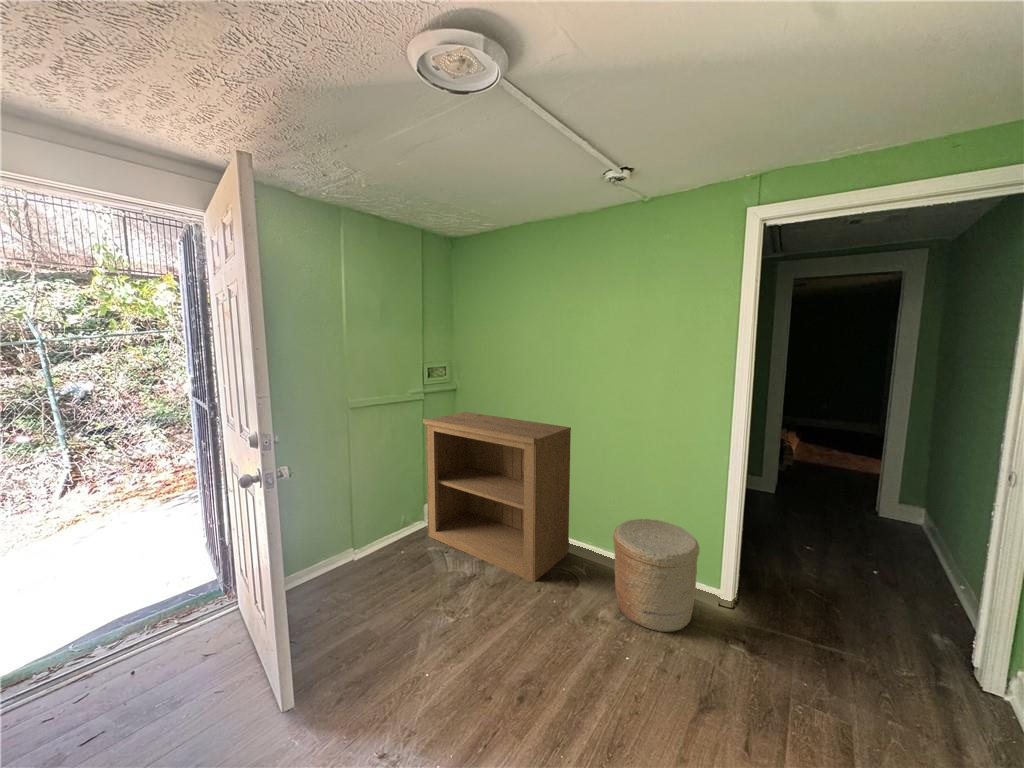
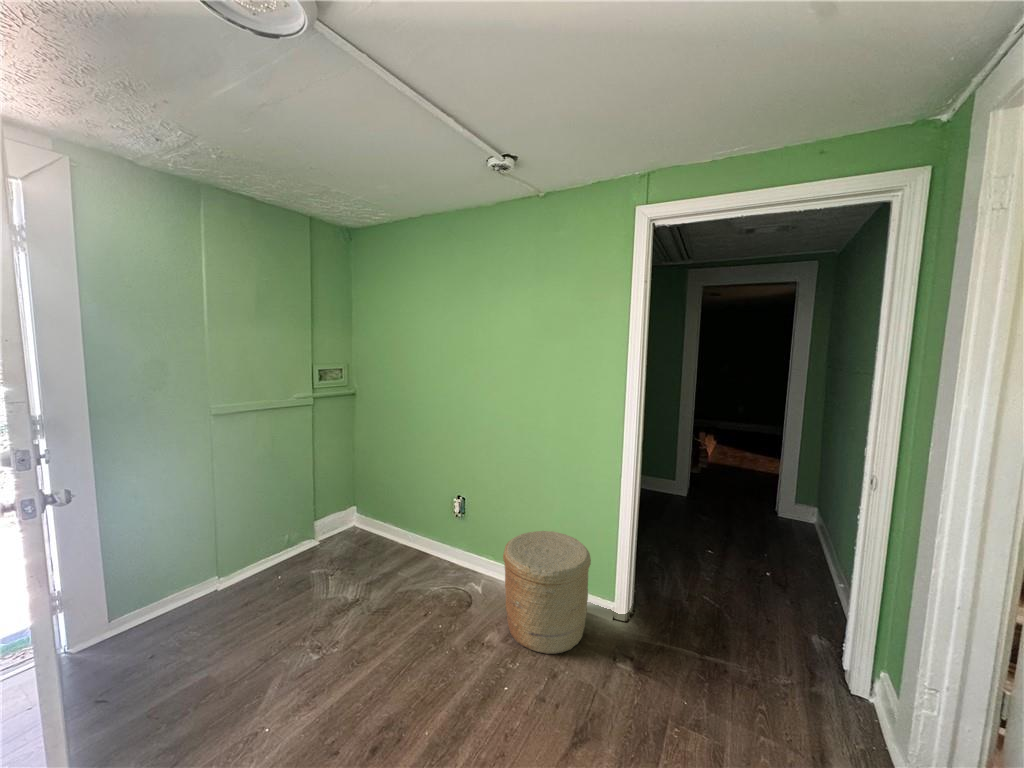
bookshelf: present [423,412,571,582] -> none [308,418,471,605]

